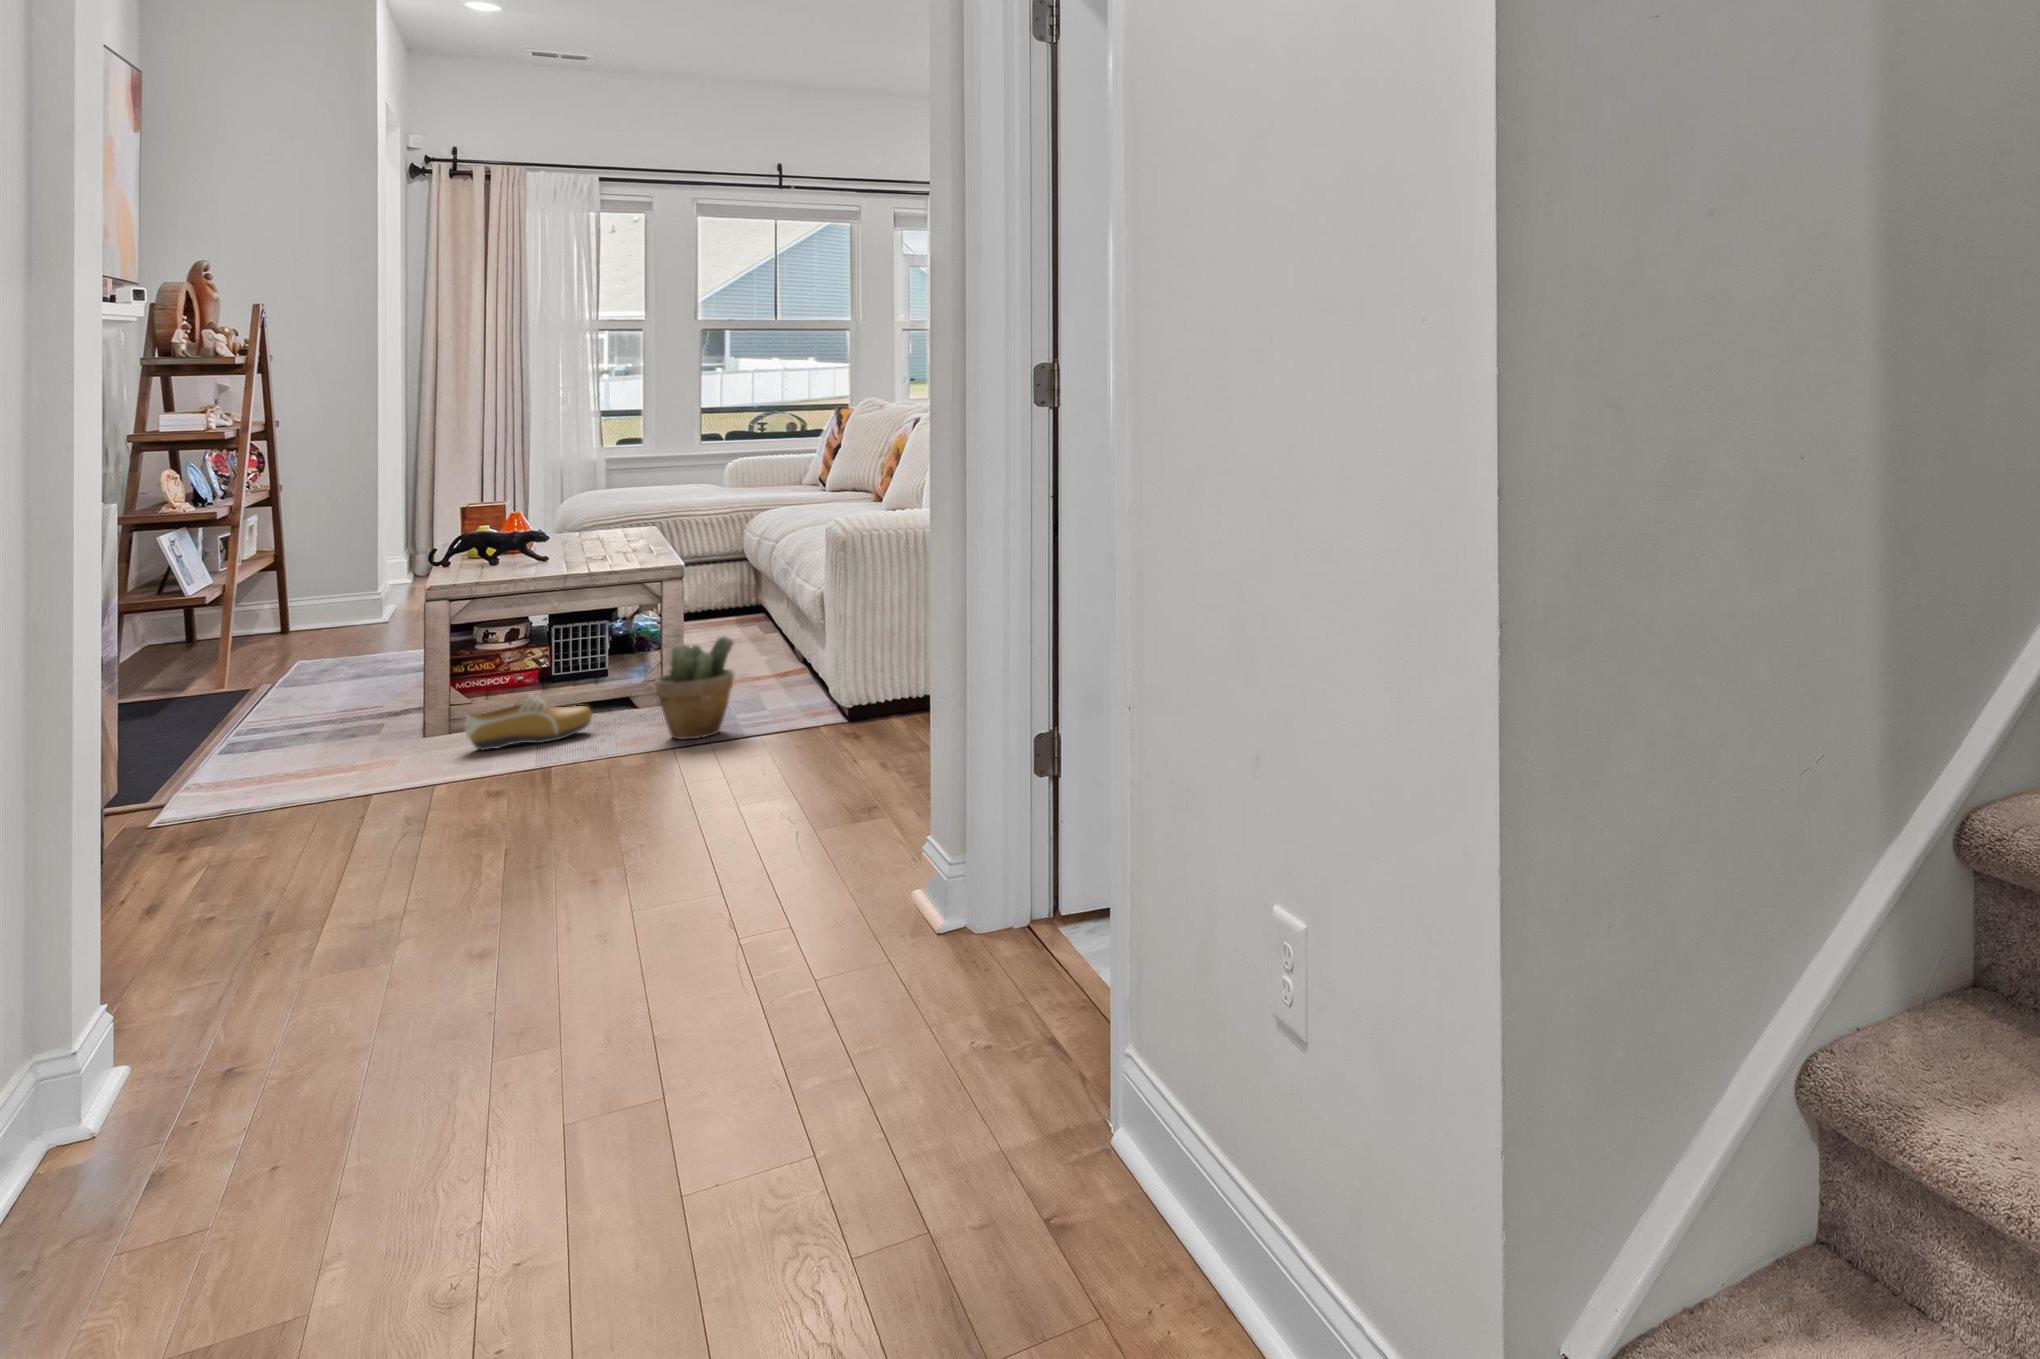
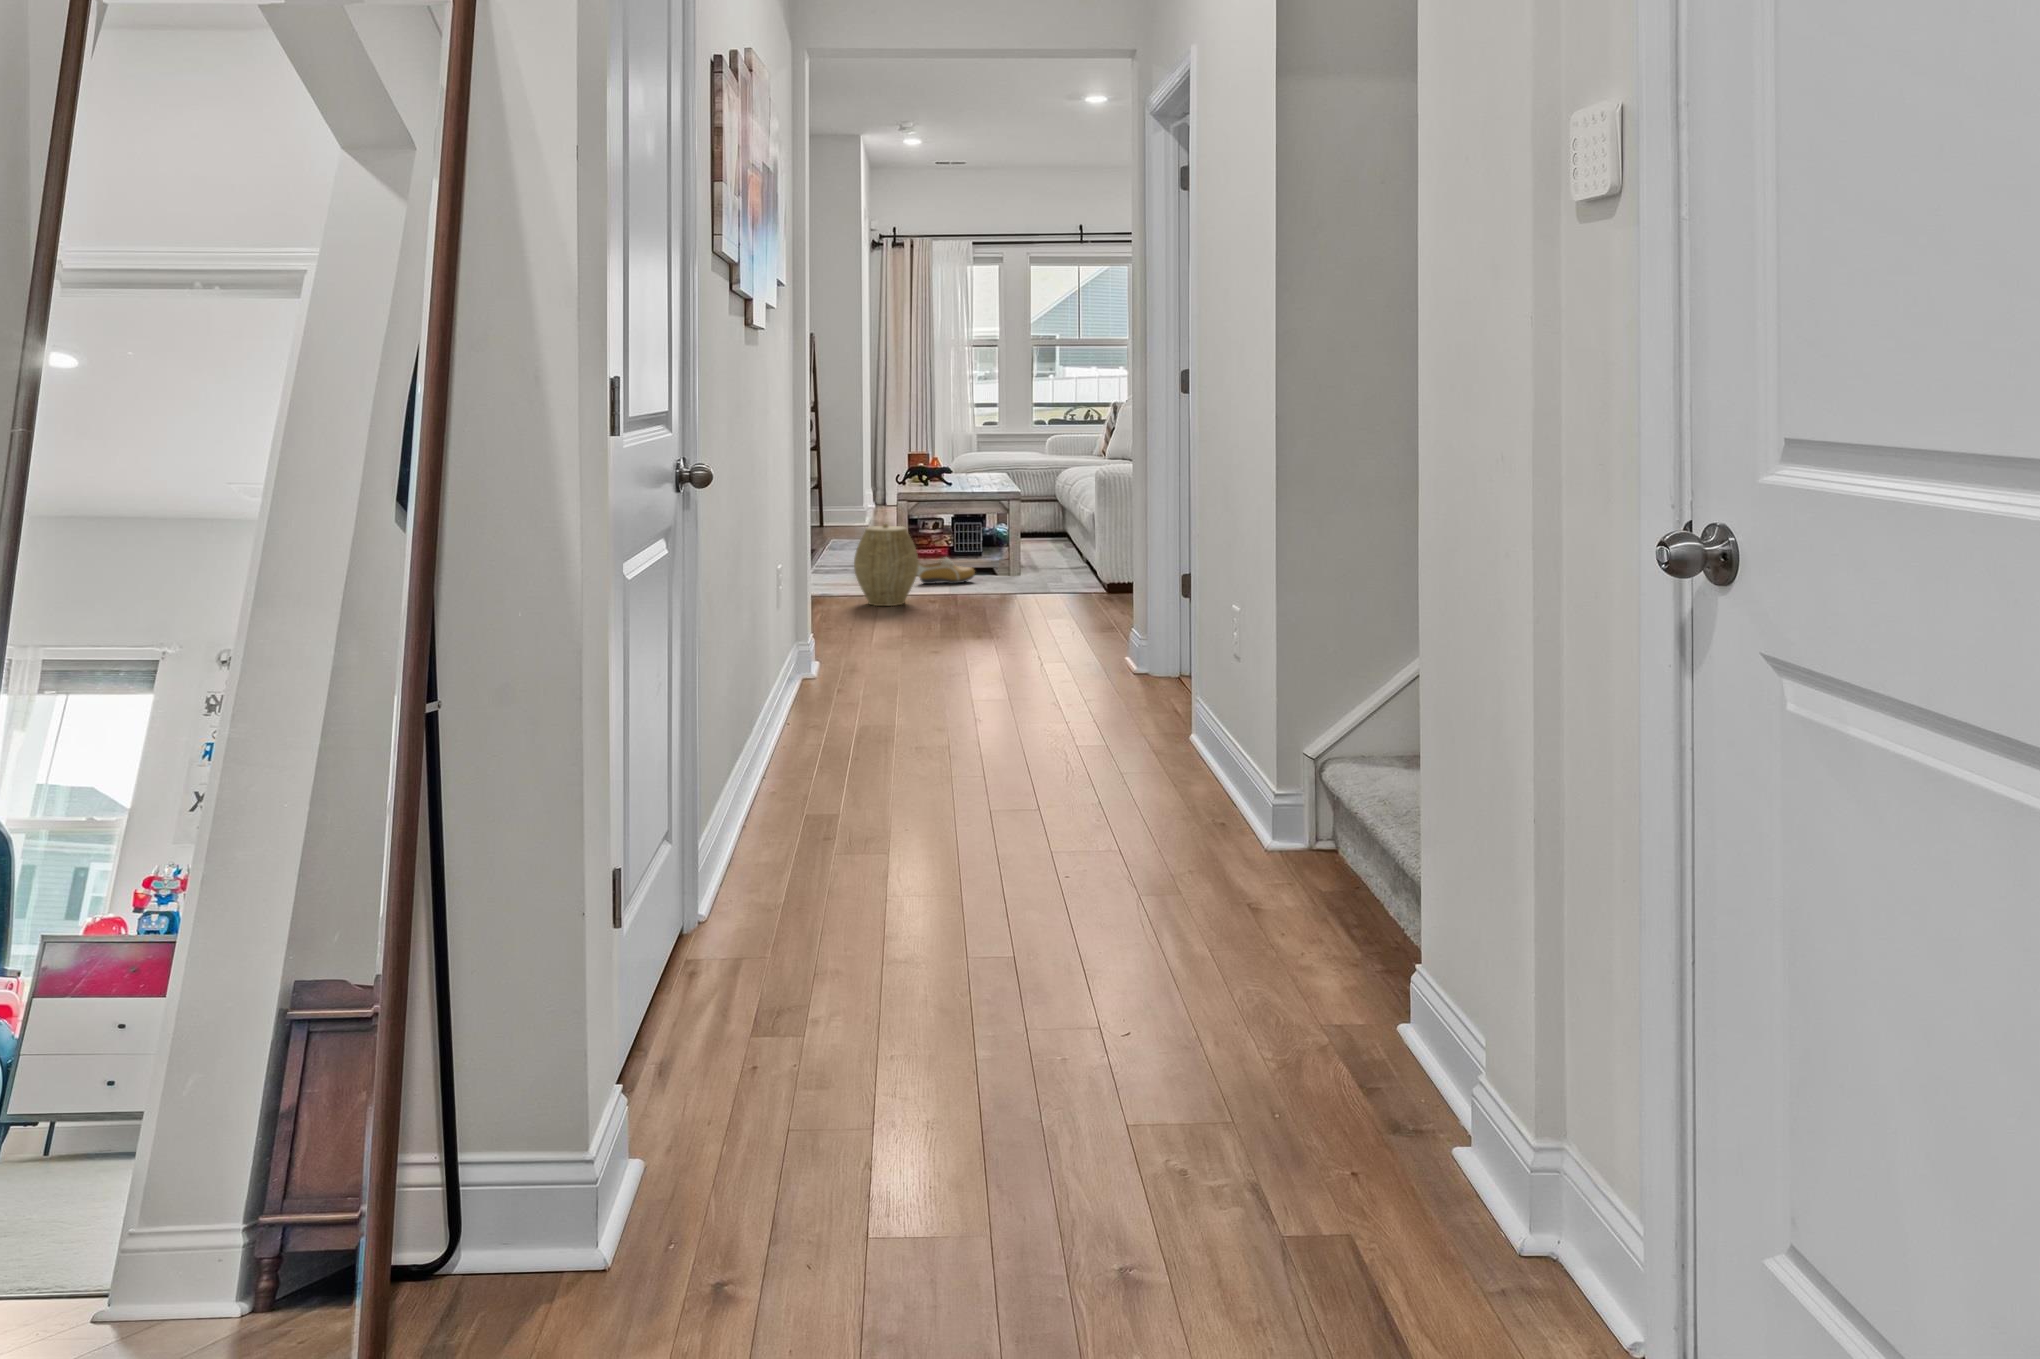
potted plant: present [655,636,734,739] -> none [1005,534,1044,589]
woven basket: none [293,658,458,832] -> present [854,524,919,606]

